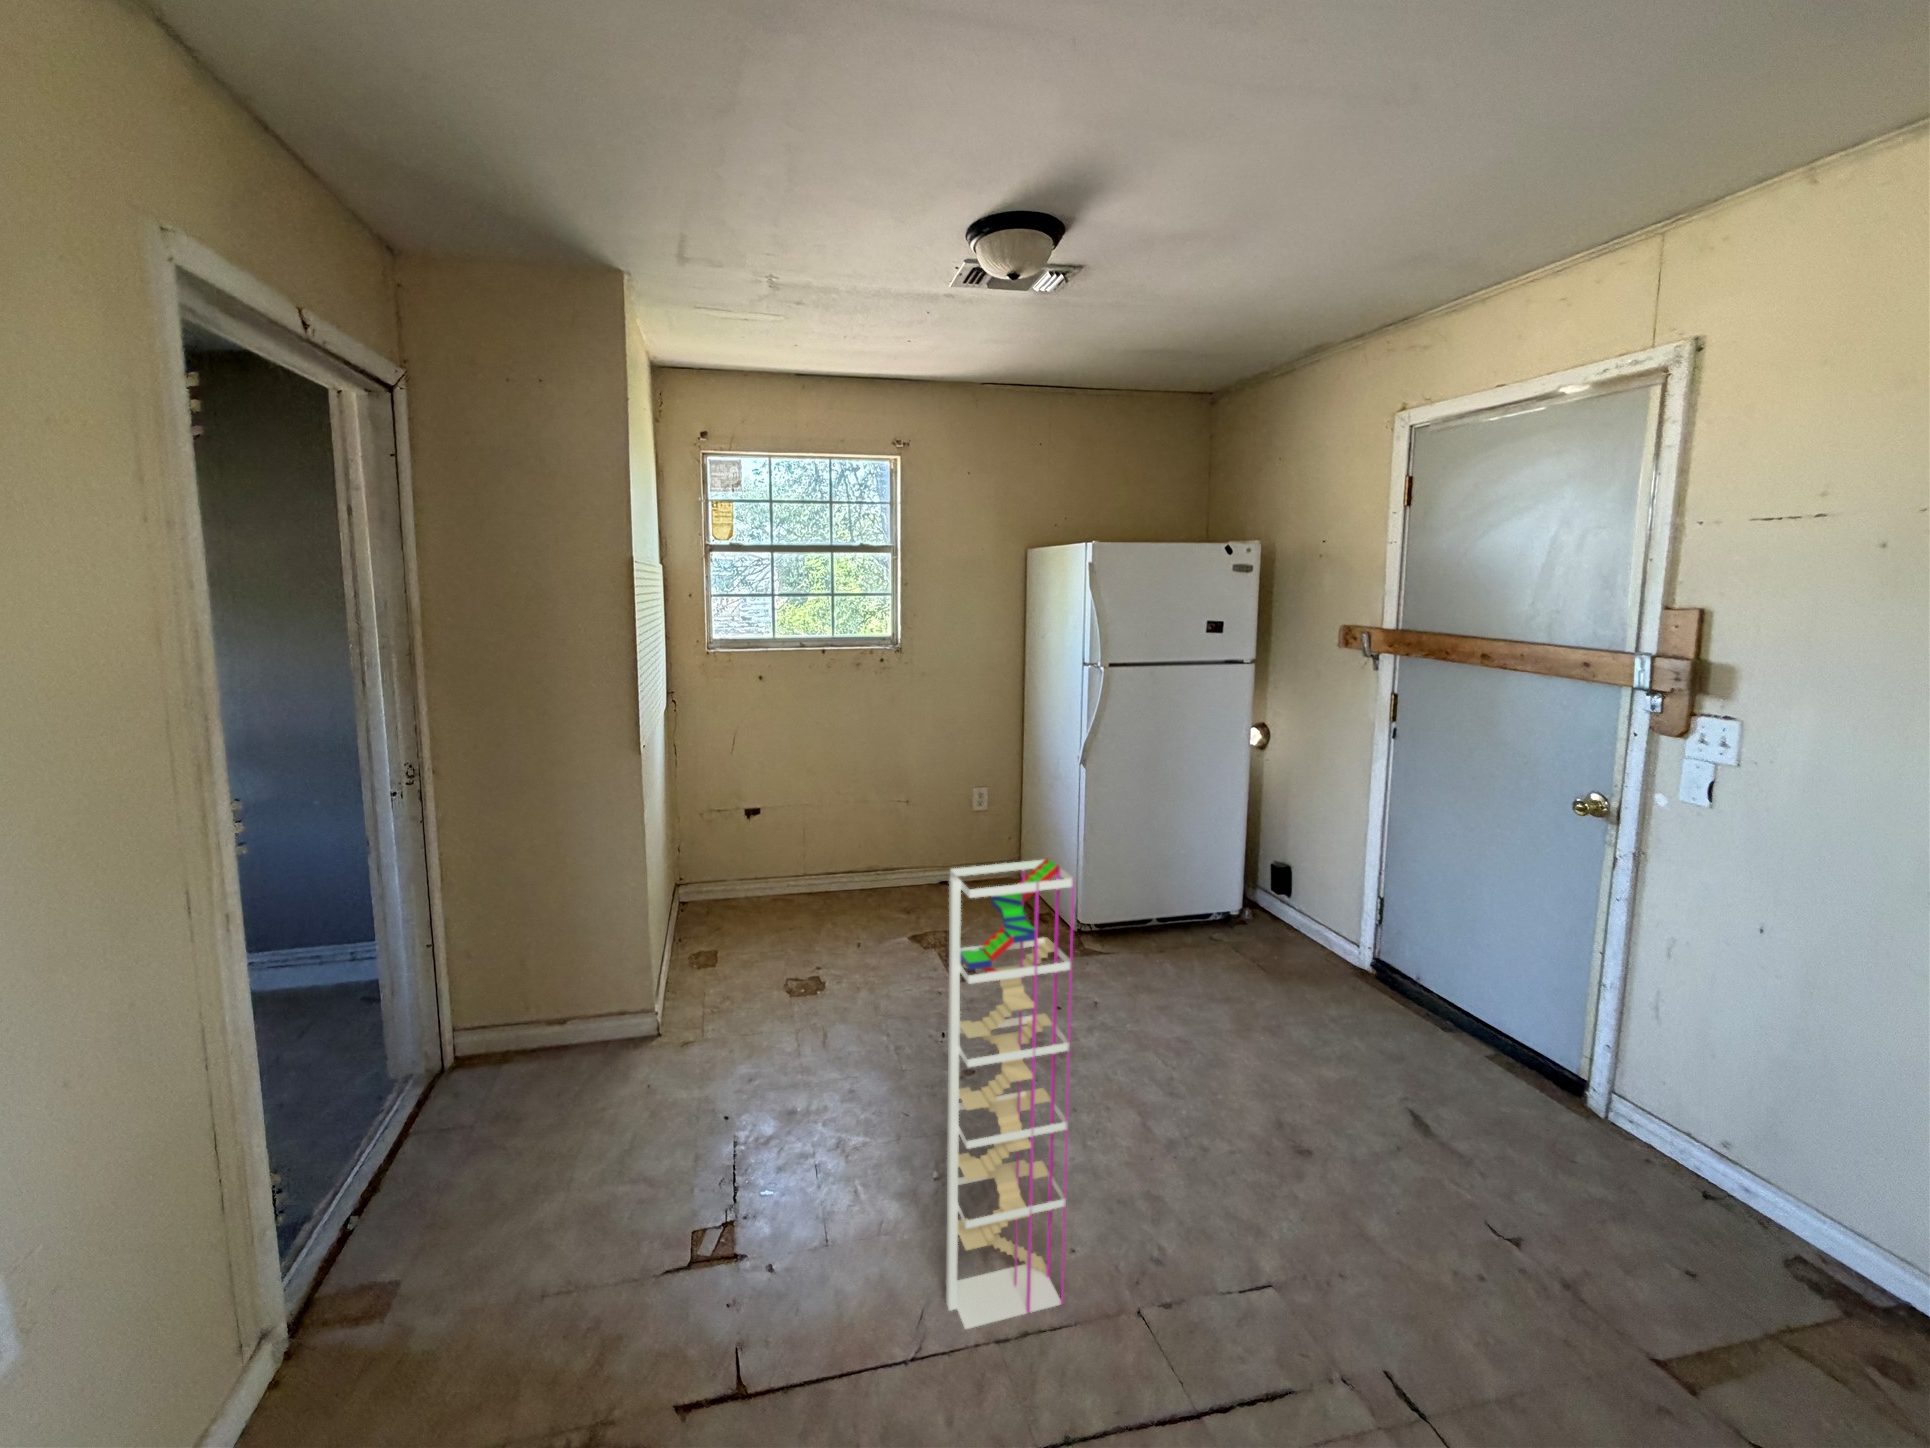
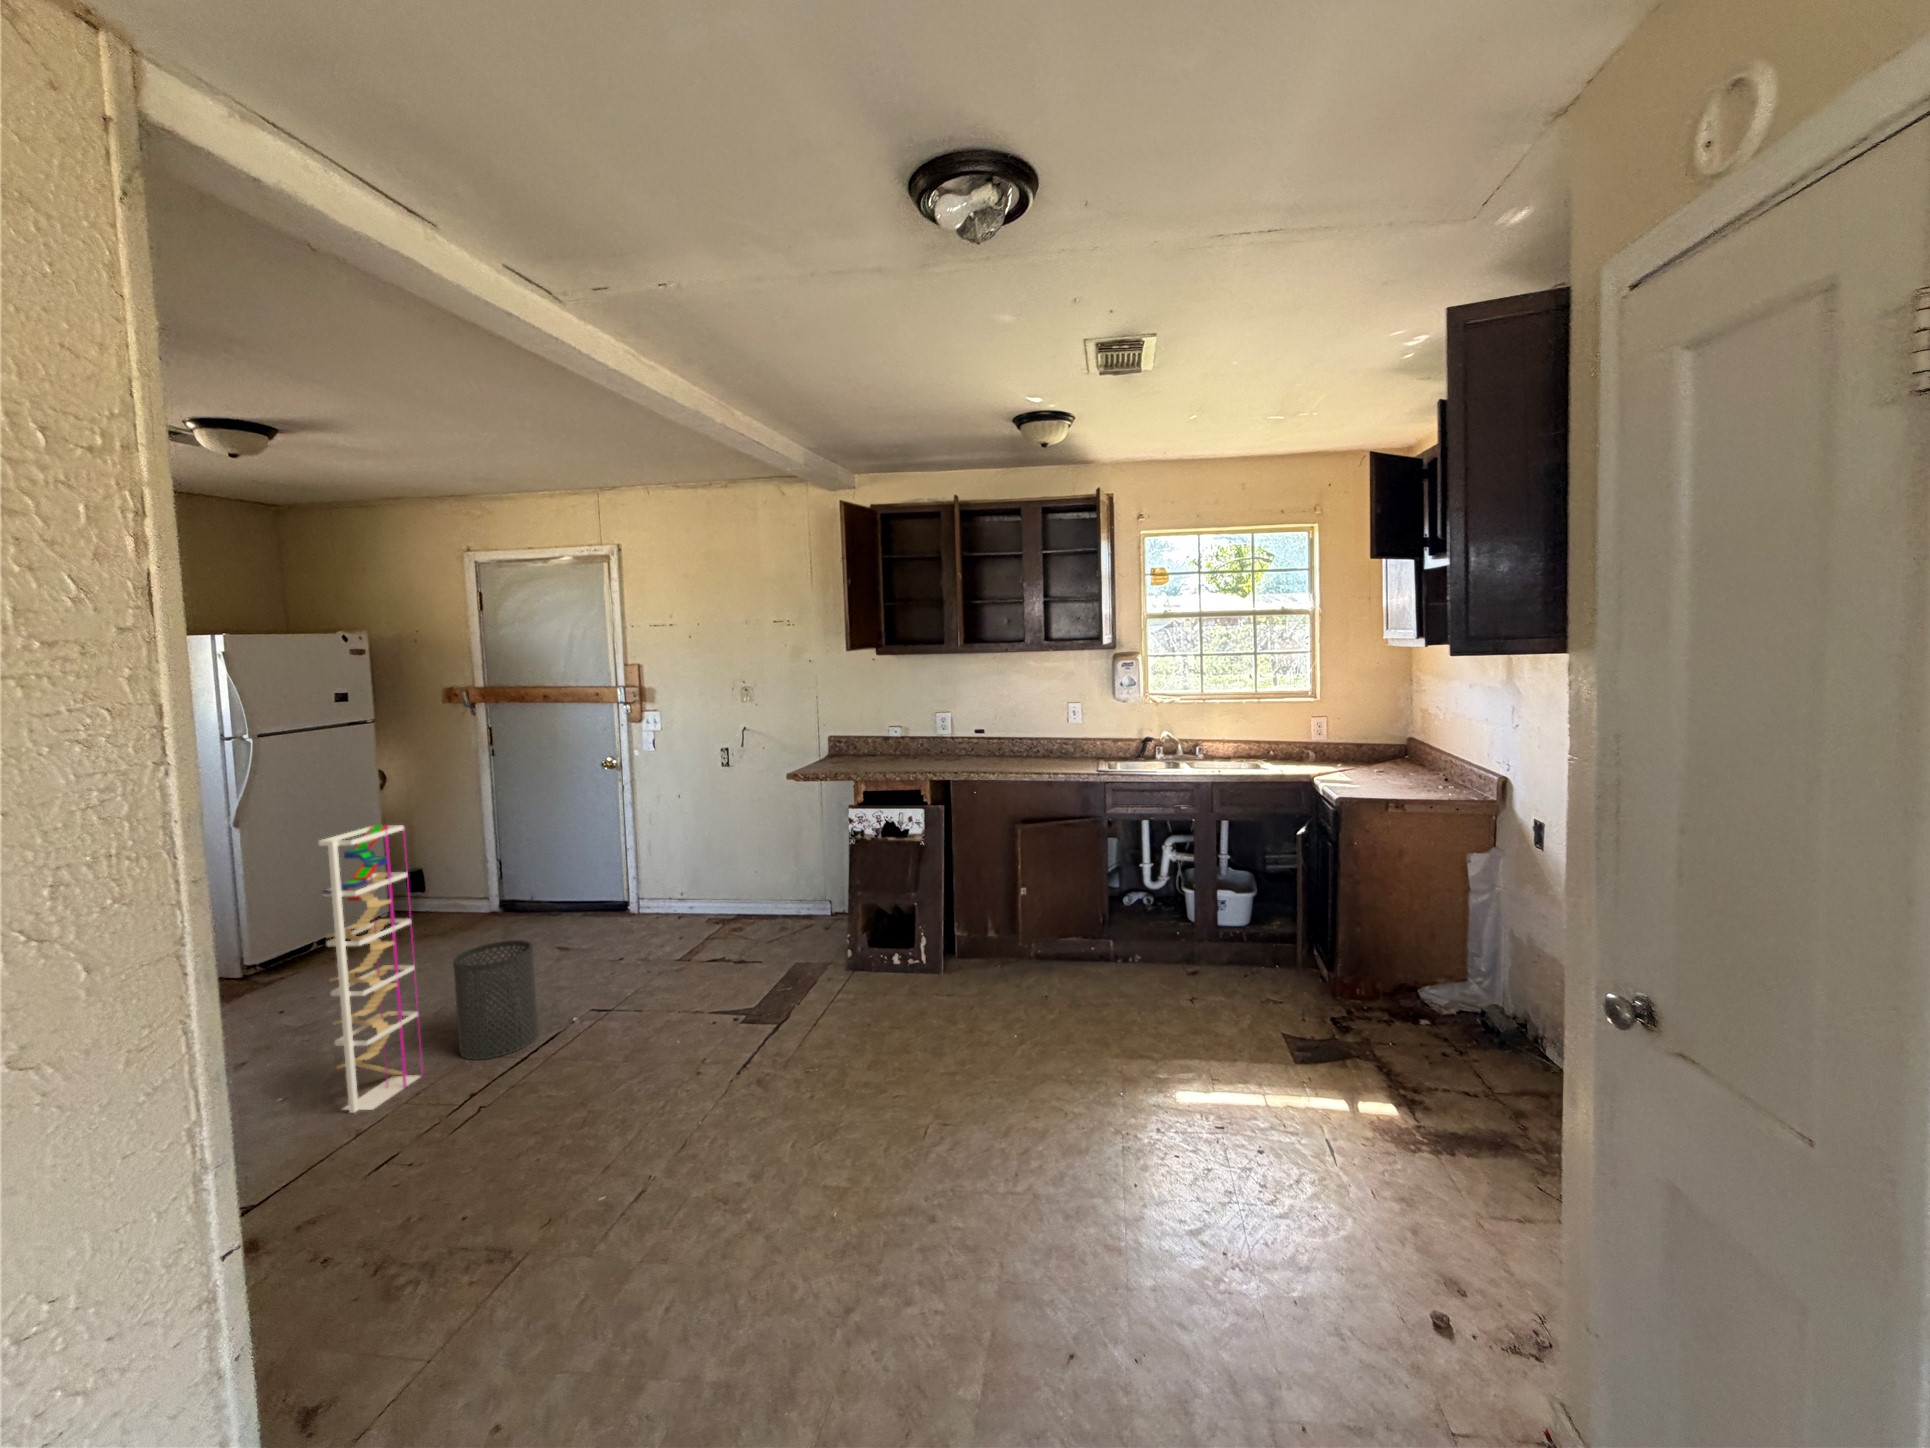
trash can: none [1130,1119,1277,1390] -> present [453,940,538,1060]

